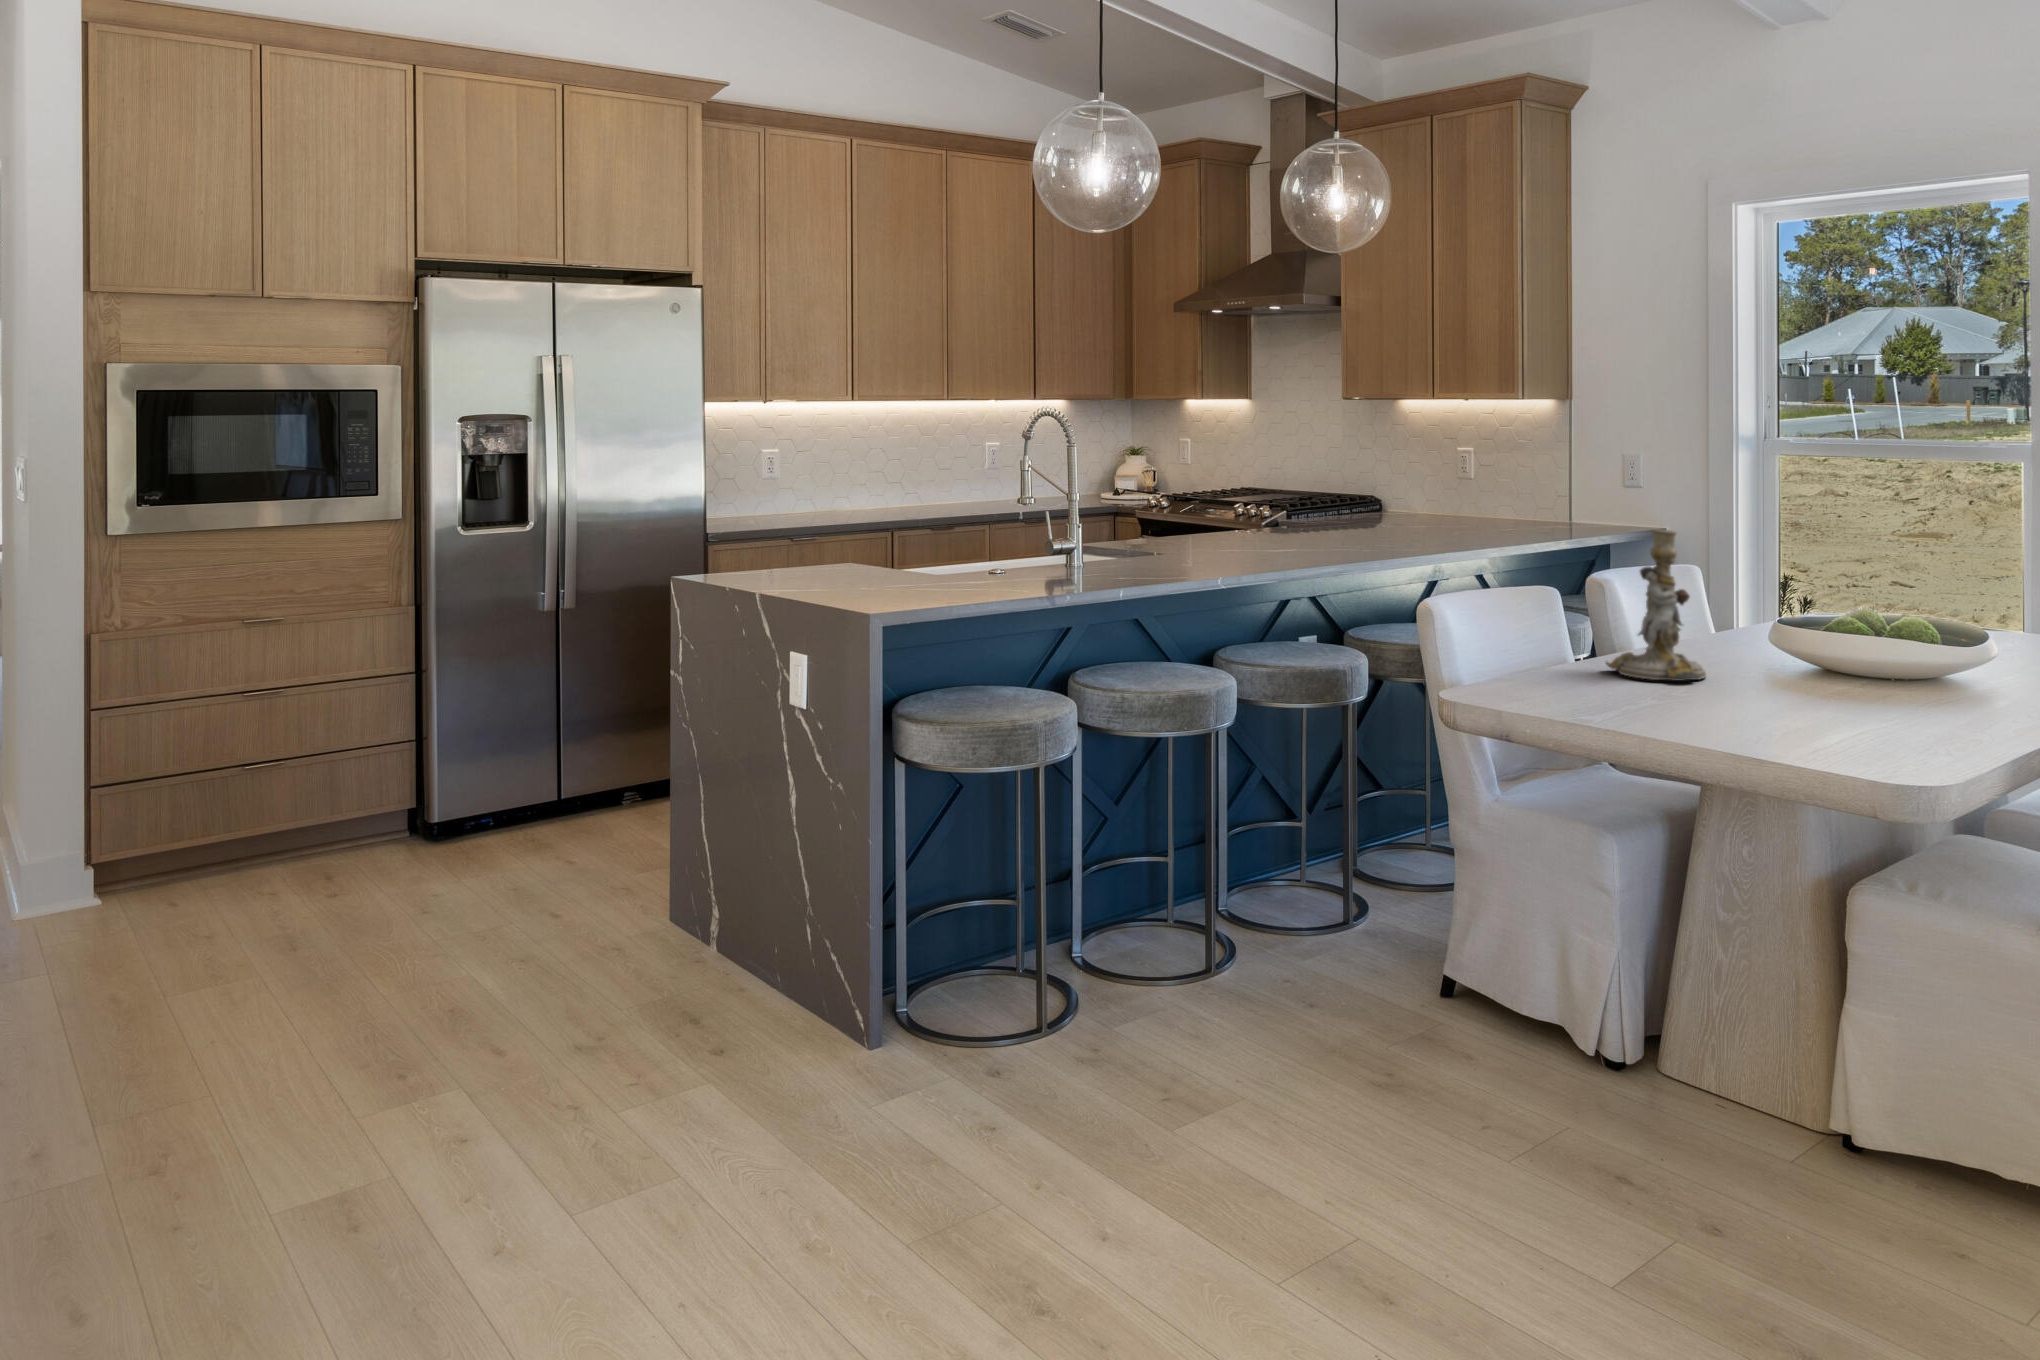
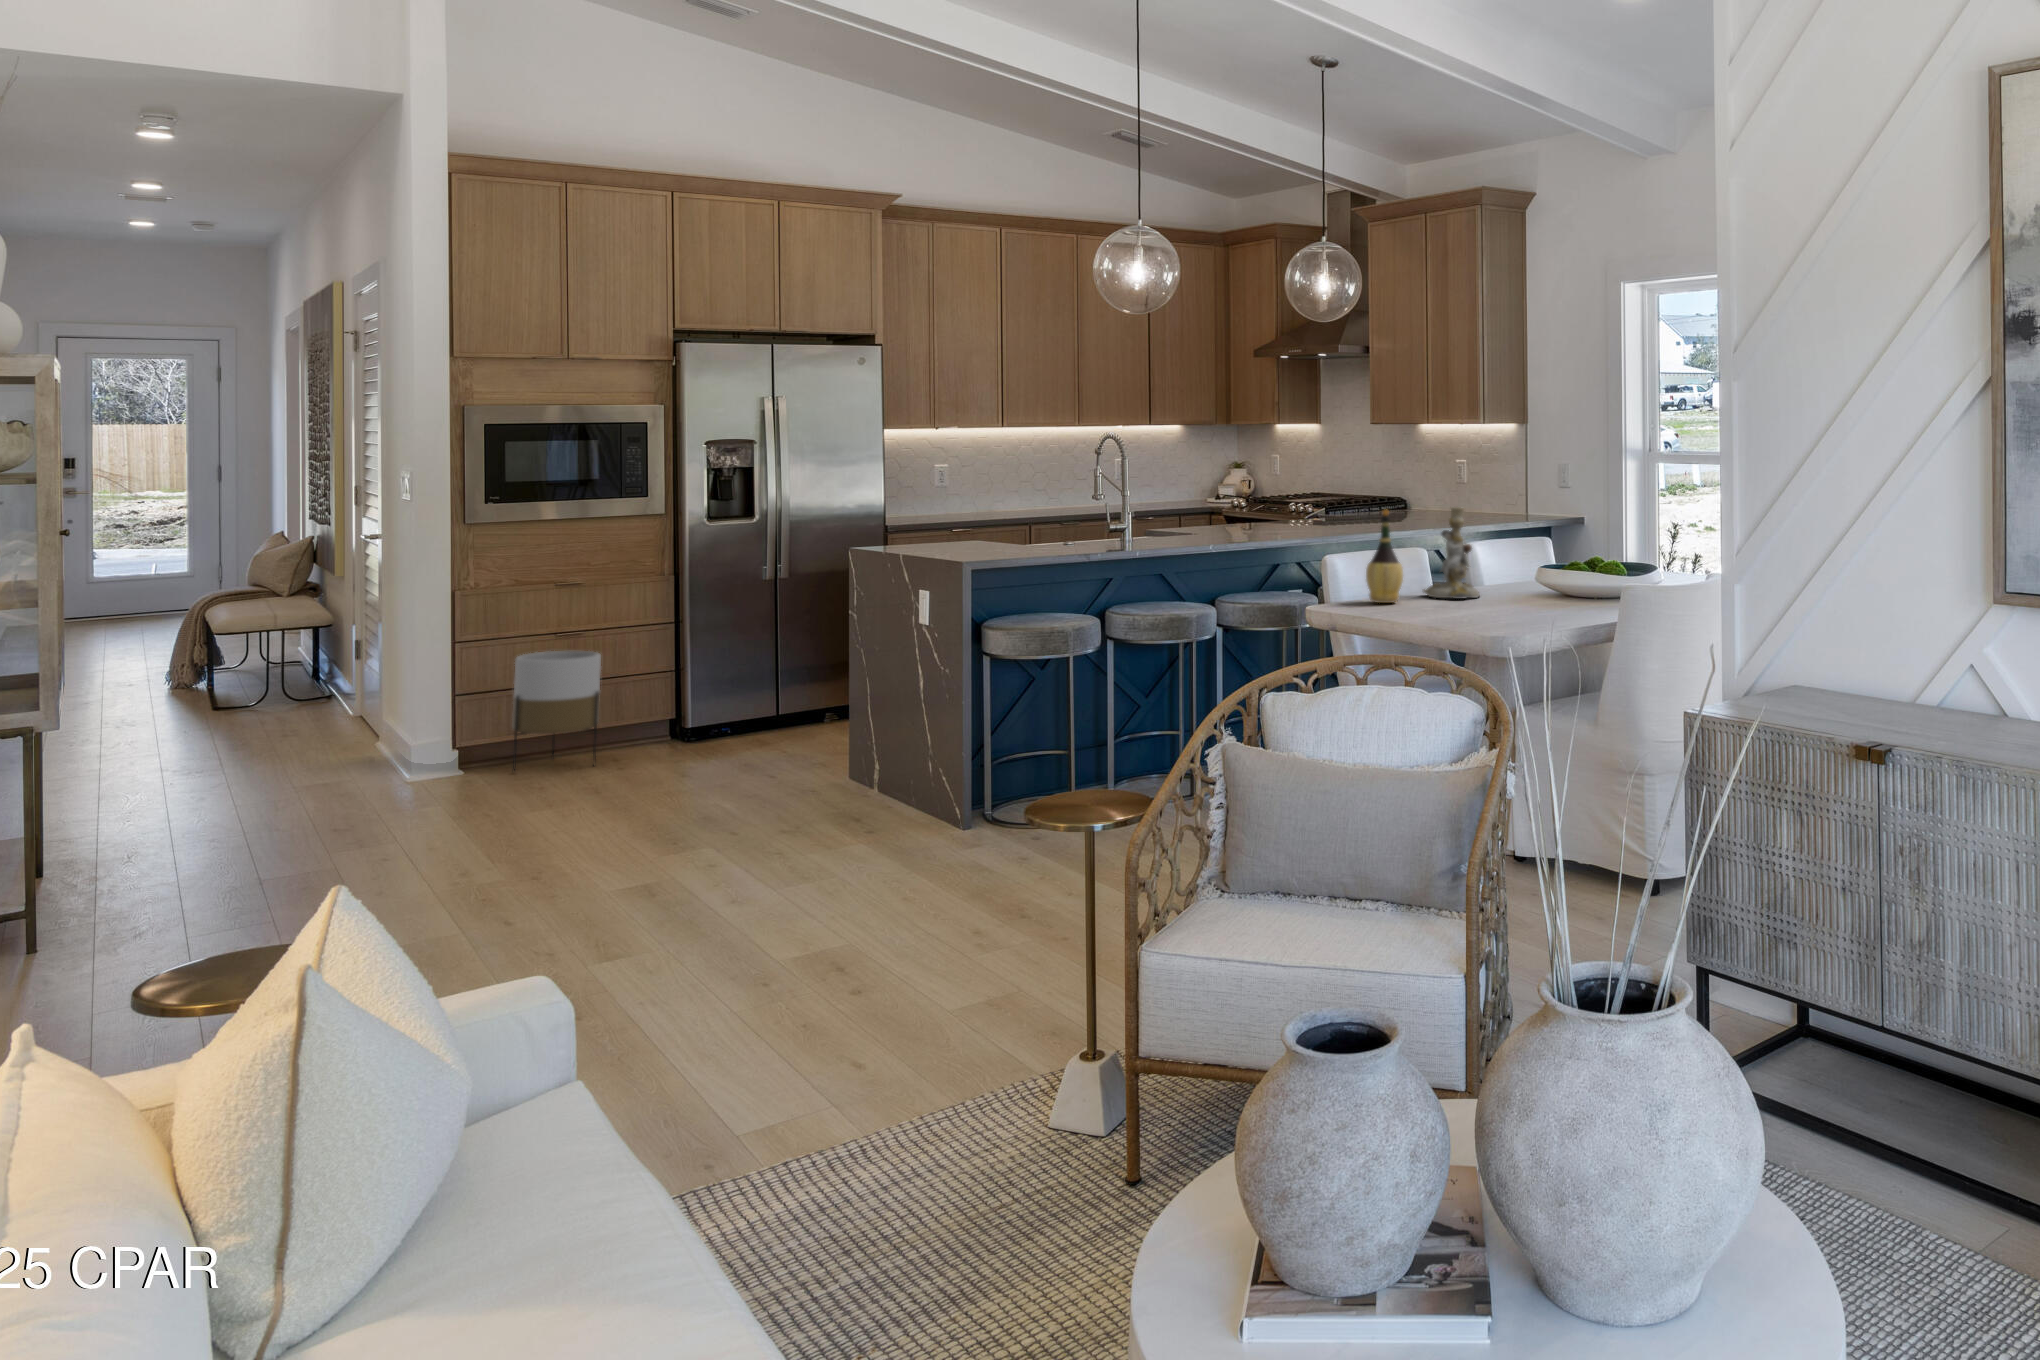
wine bottle: none [1538,535,1602,691] -> present [1366,510,1403,603]
planter: none [173,717,307,903] -> present [512,651,601,771]

